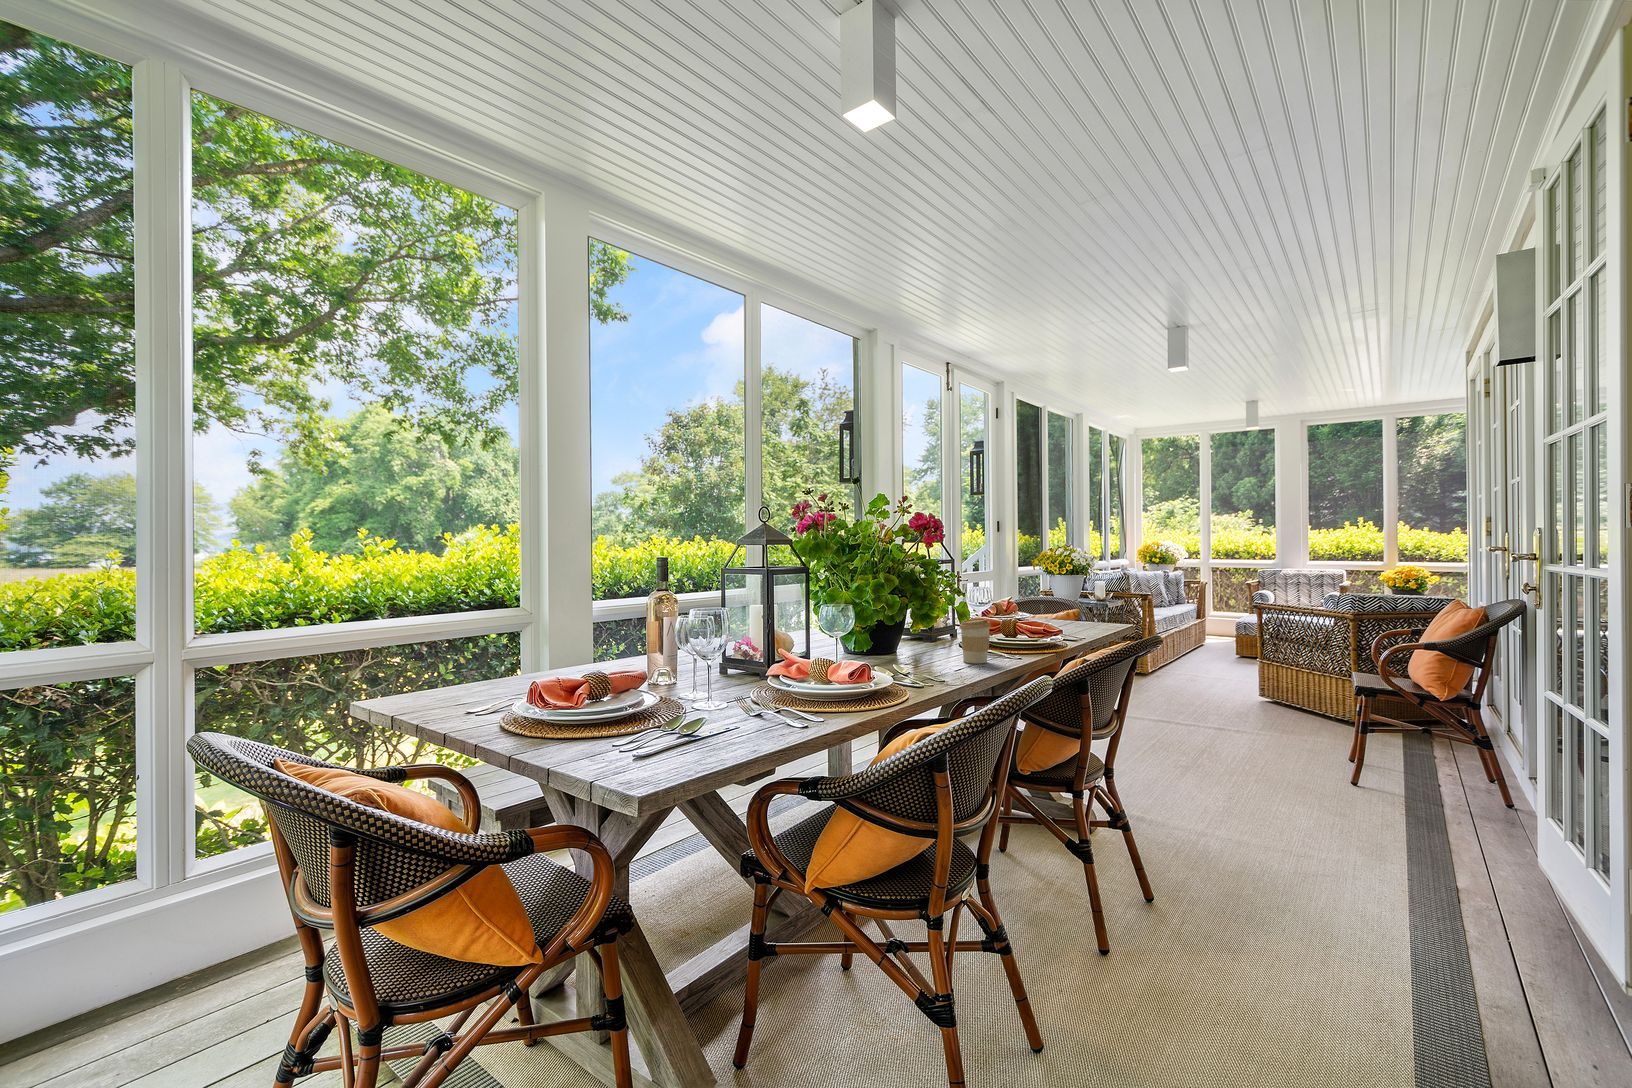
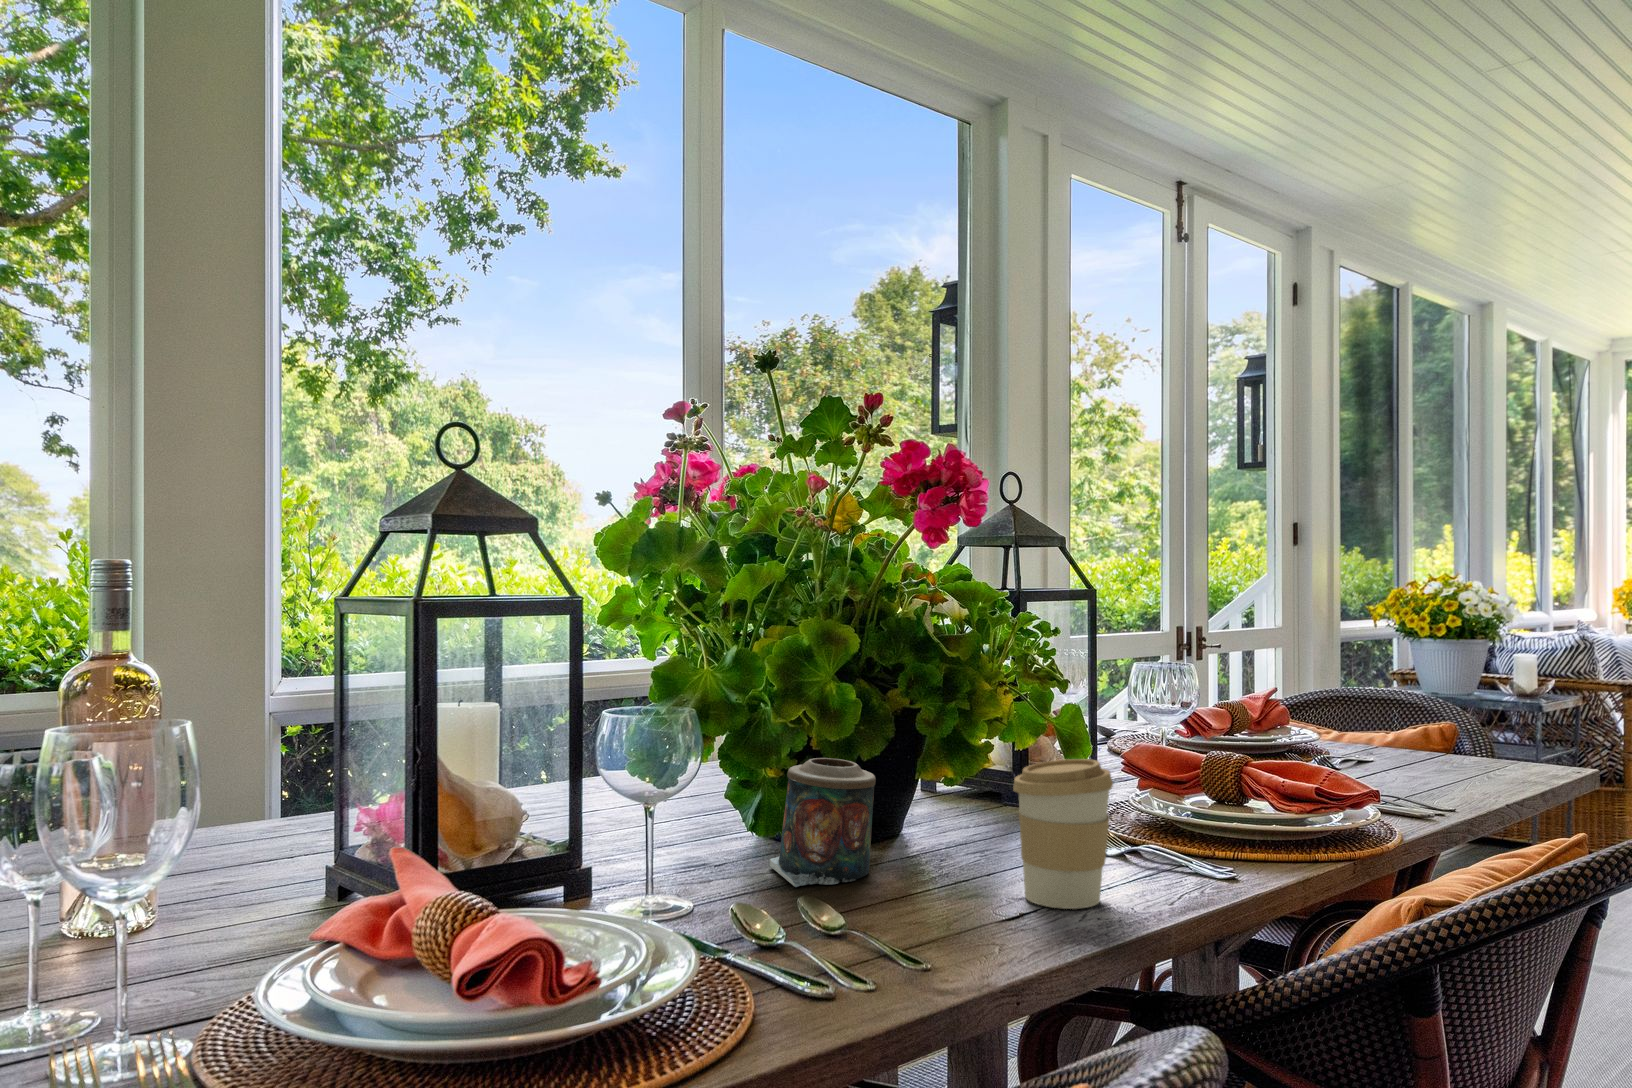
candle: none [876,623,911,663] -> present [770,758,876,887]

